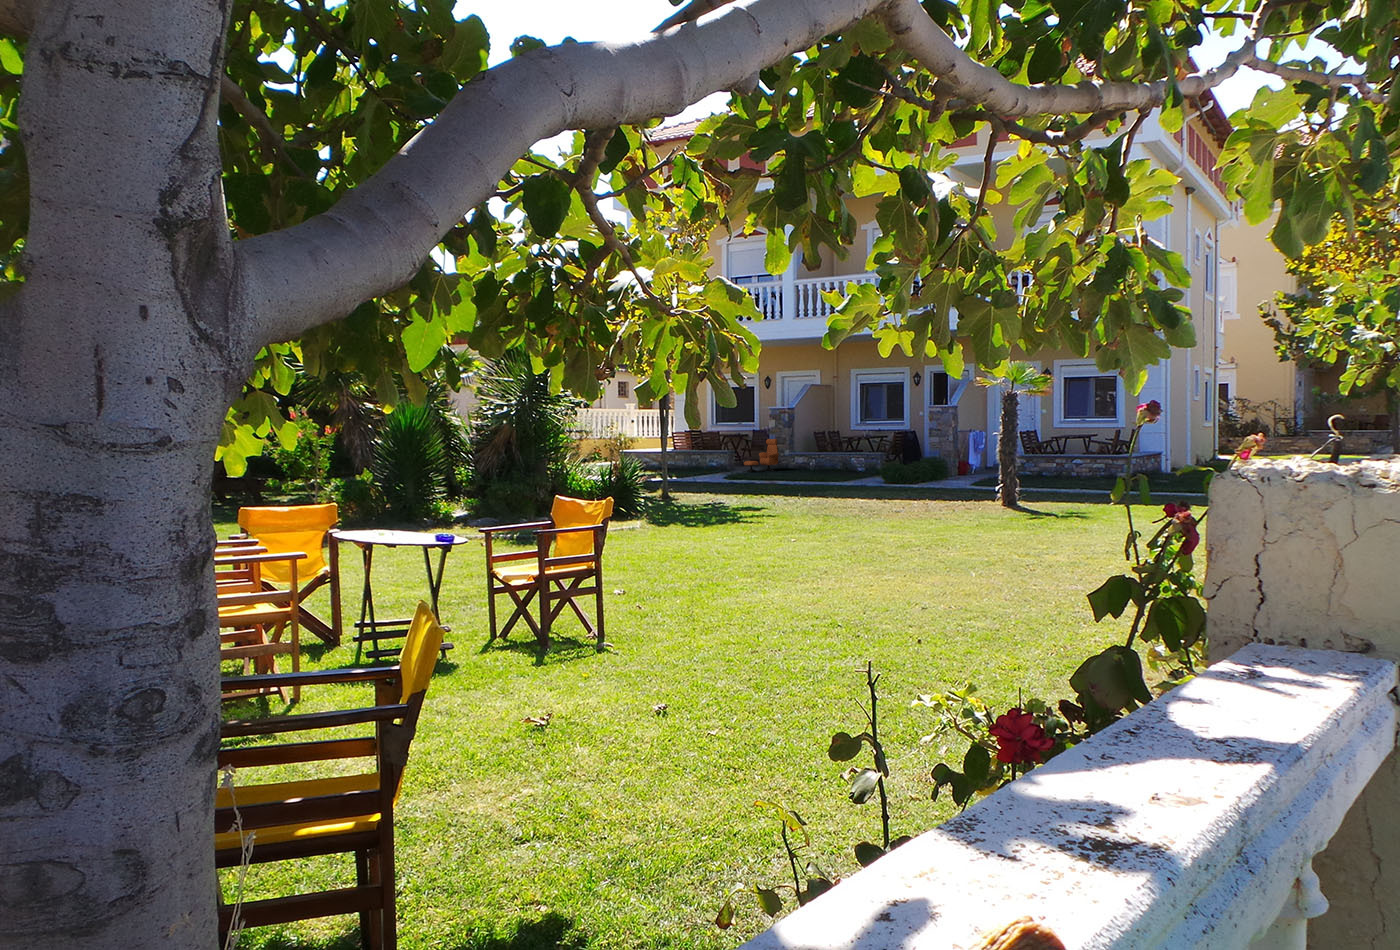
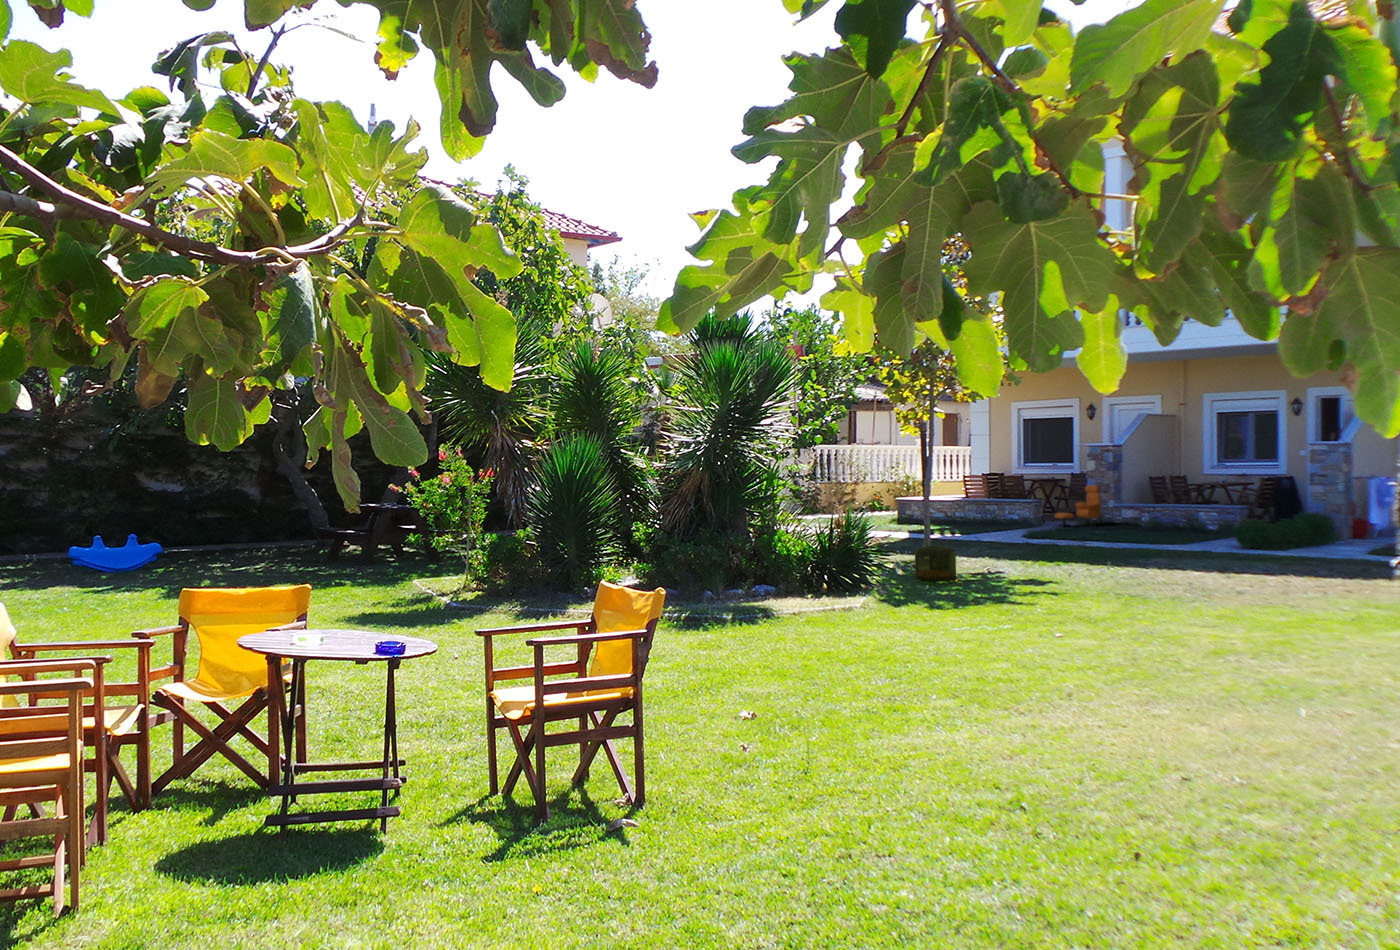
pouf: none [663,484,694,511] -> present [915,546,956,581]

